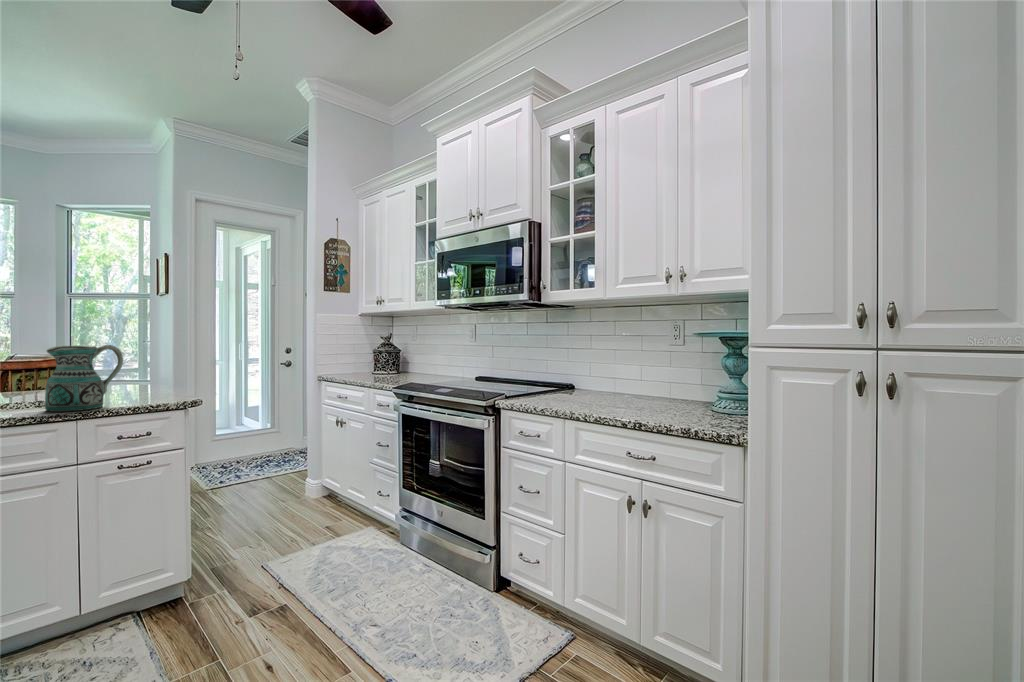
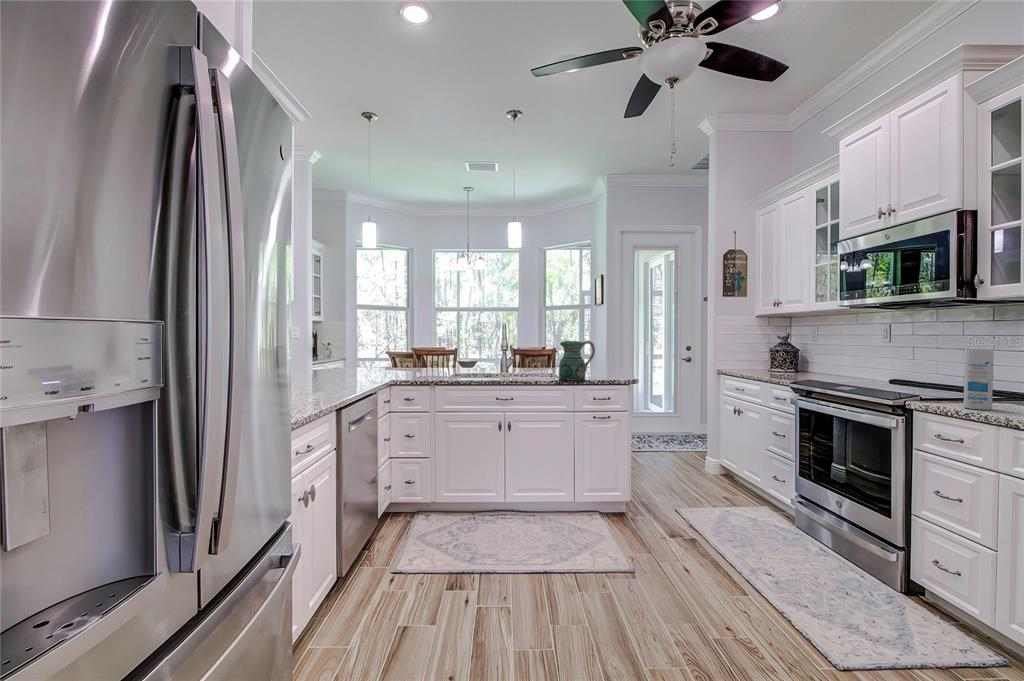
canister: none [538,350,558,405] -> present [964,350,994,410]

